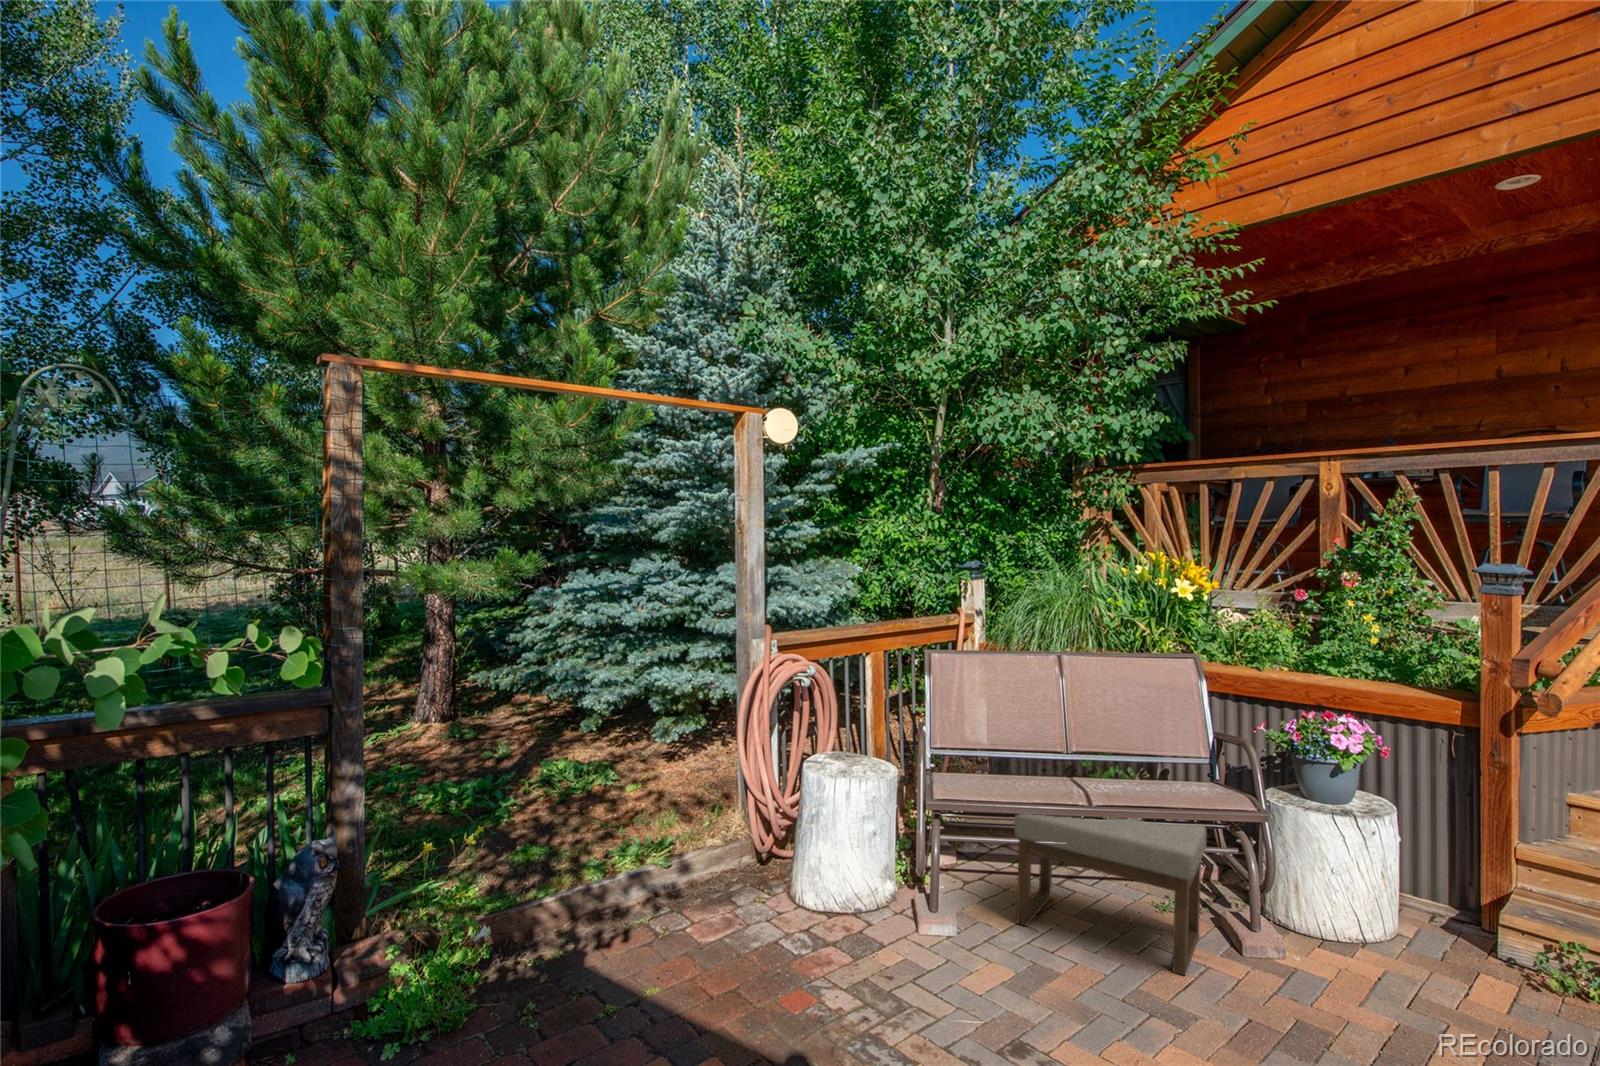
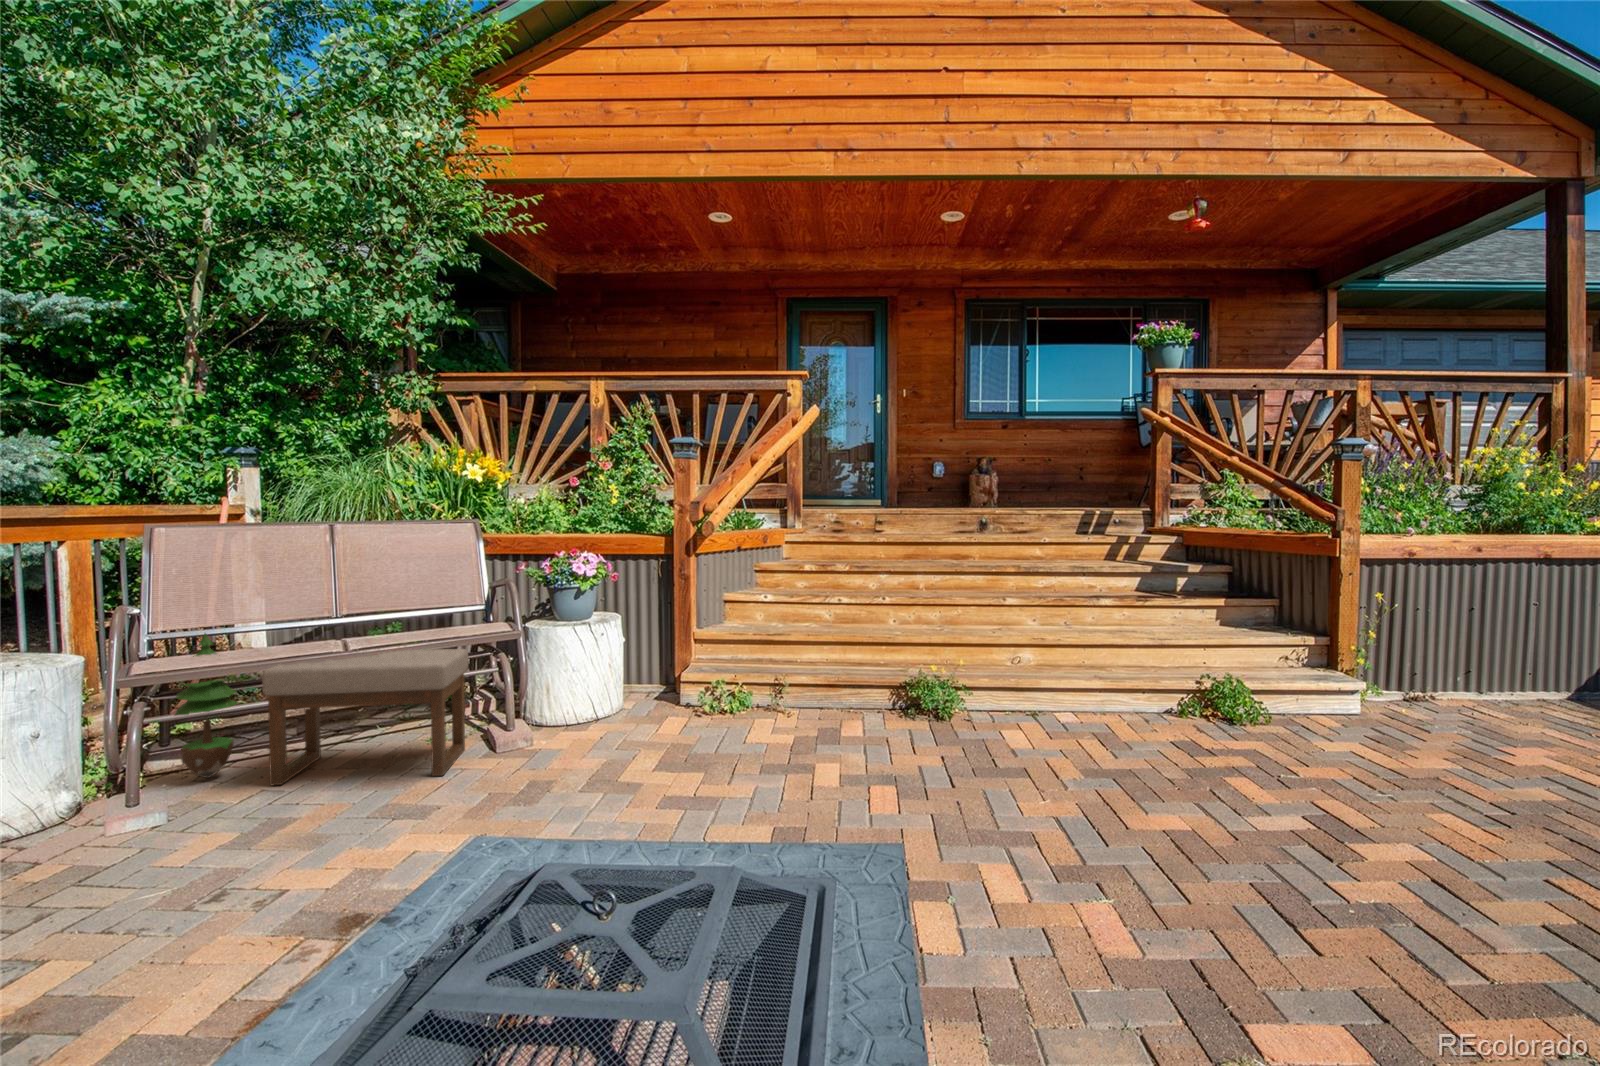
potted tree: none [942,760,990,892] -> present [175,633,238,778]

